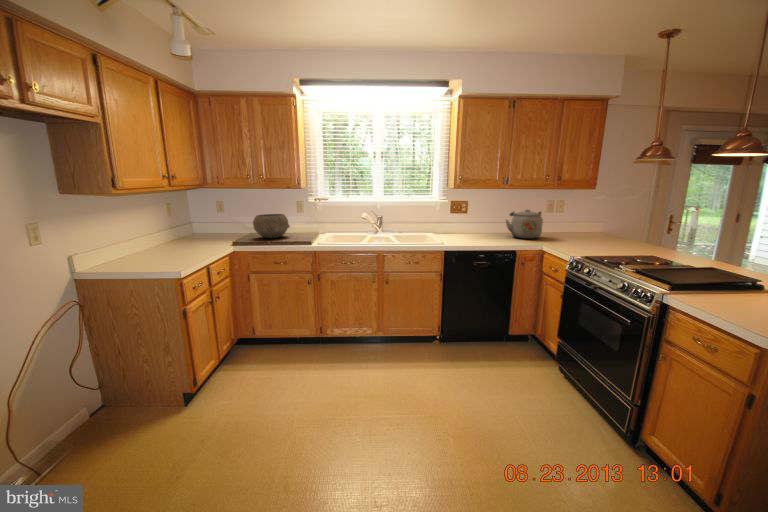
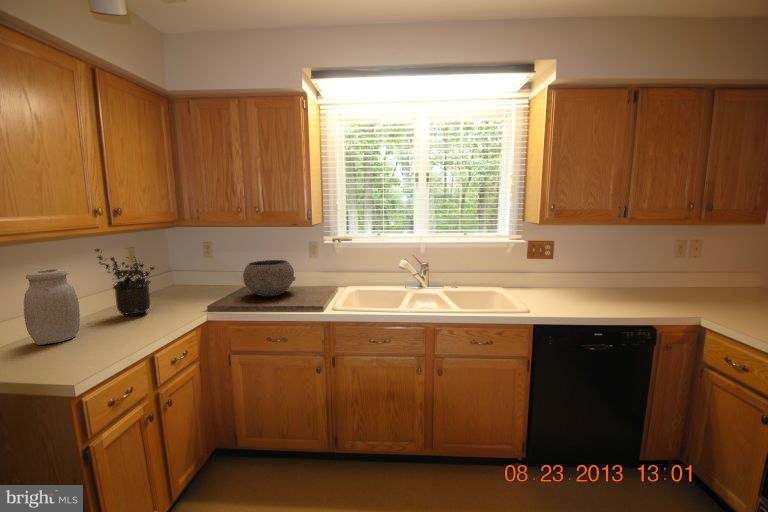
potted plant: none [157,202,197,248] -> present [96,249,154,316]
kettle: present [506,210,543,239] -> none [622,258,689,305]
jar: none [127,213,158,259] -> present [24,269,80,345]

